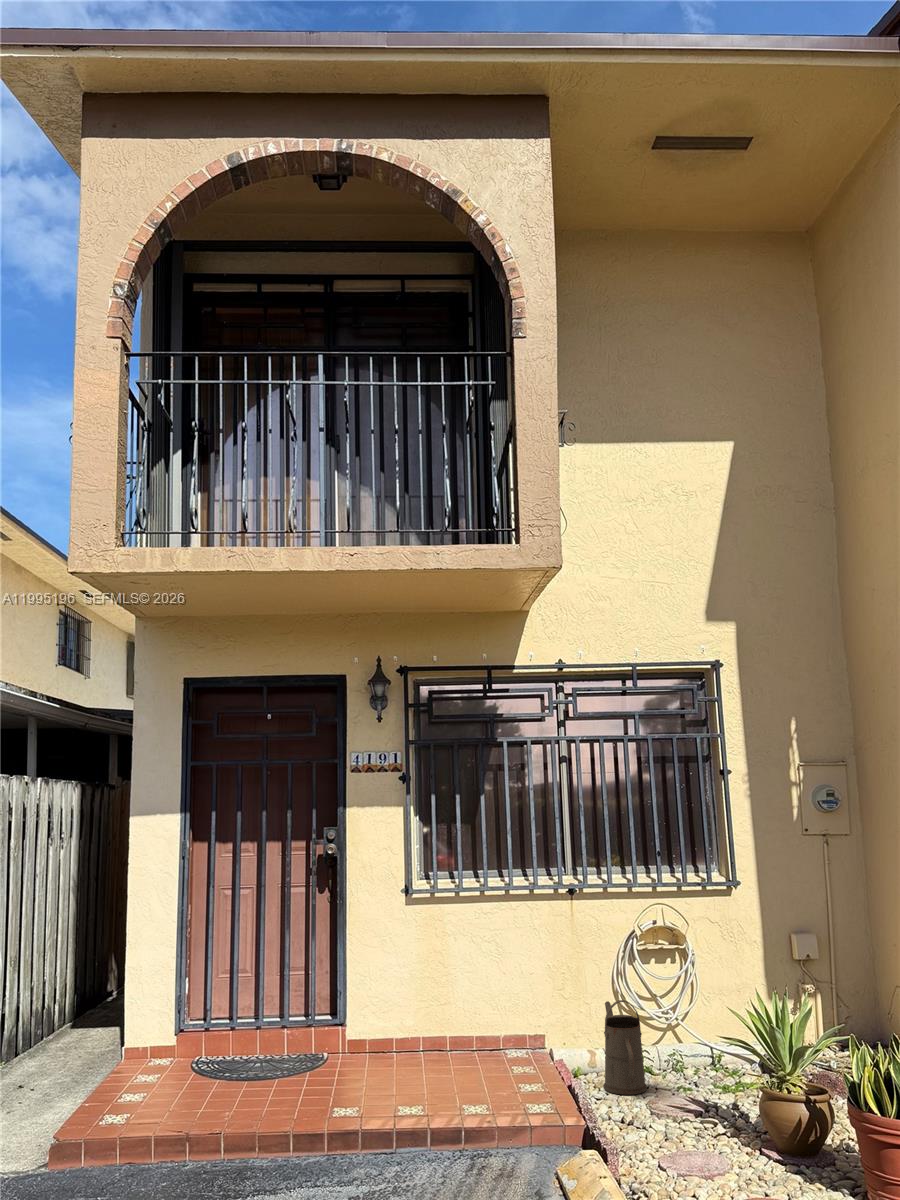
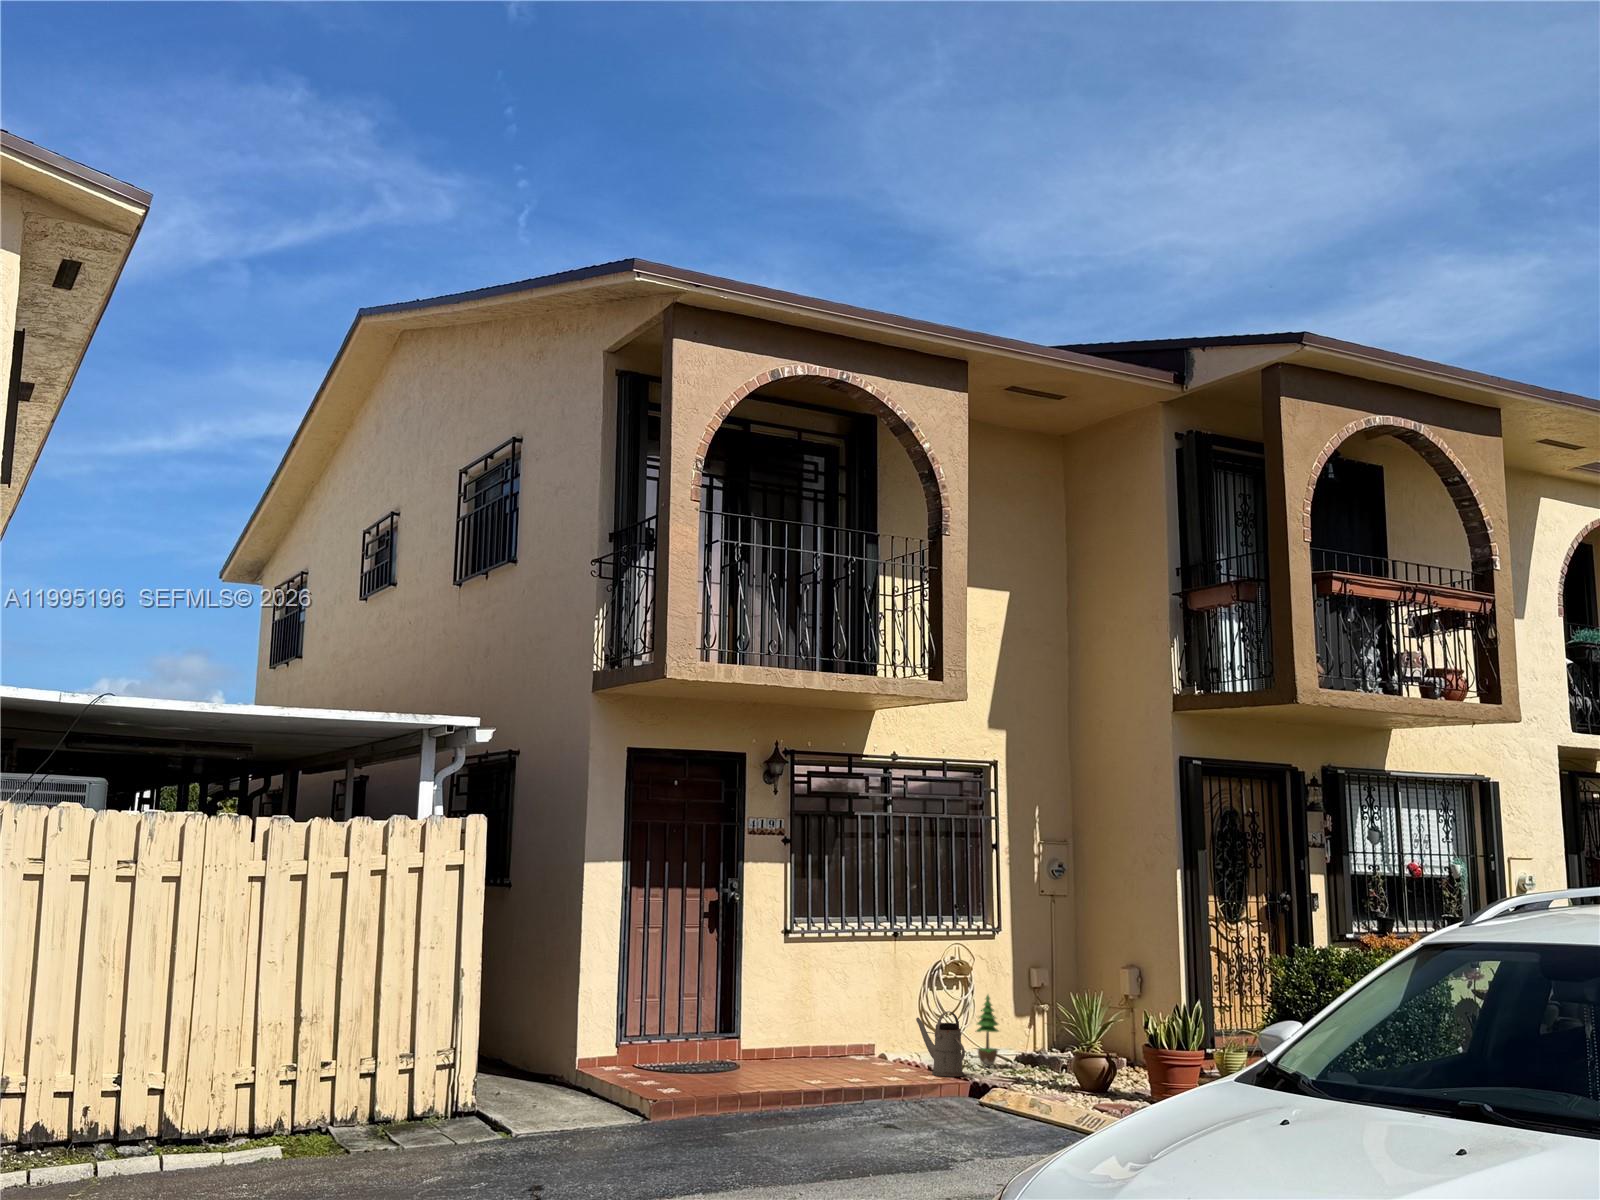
potted tree: none [695,970,731,1073] -> present [976,995,999,1067]

